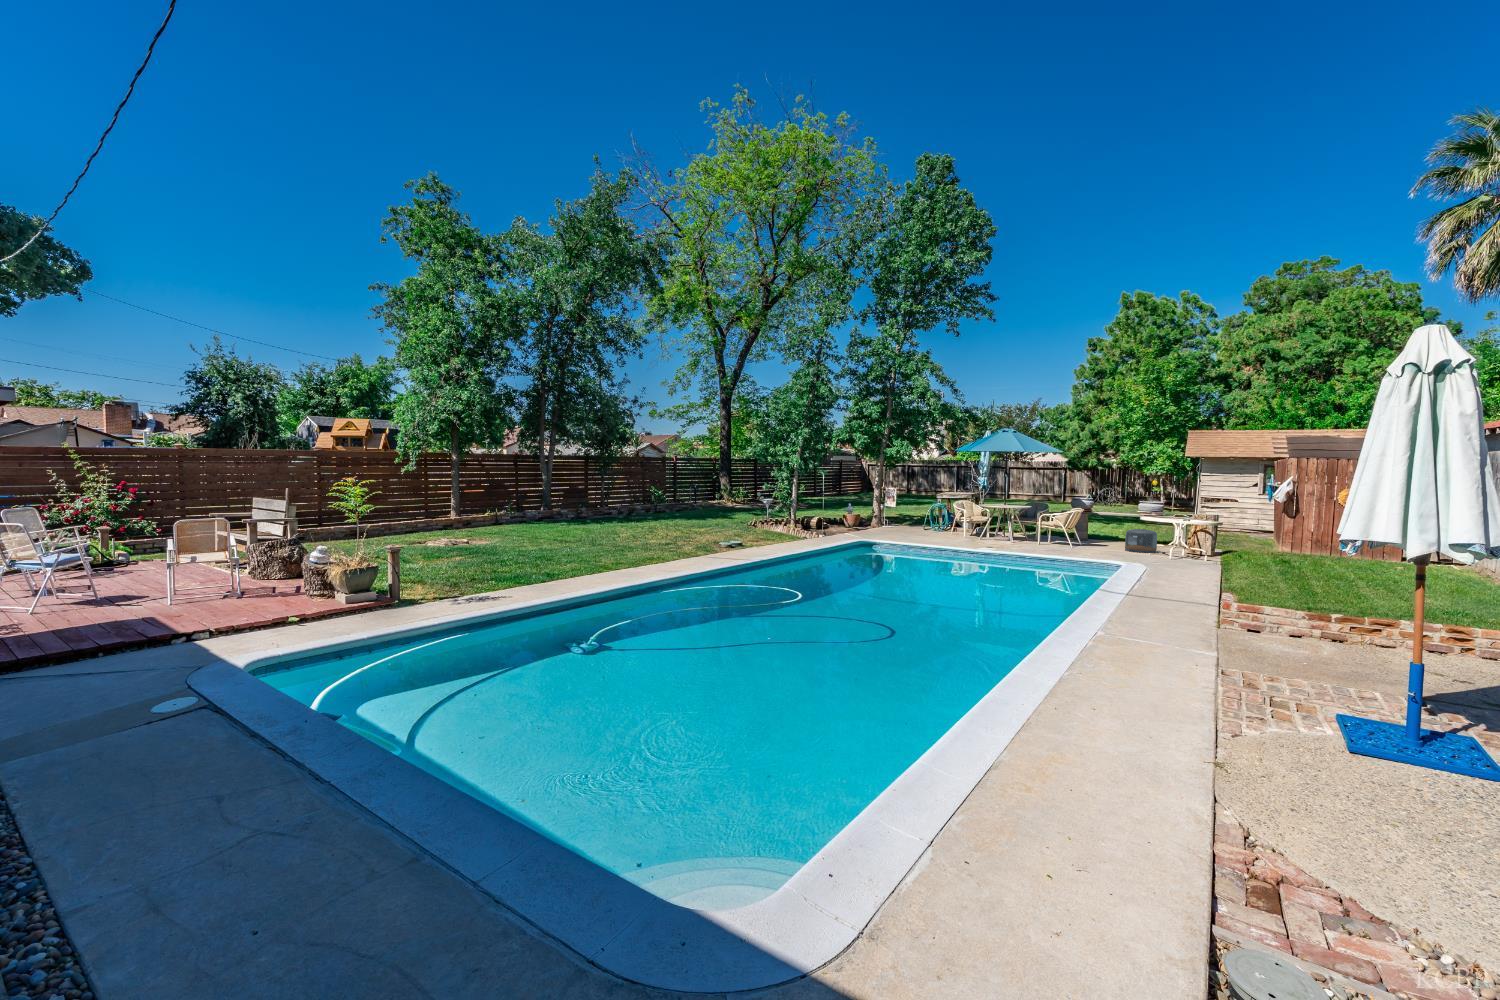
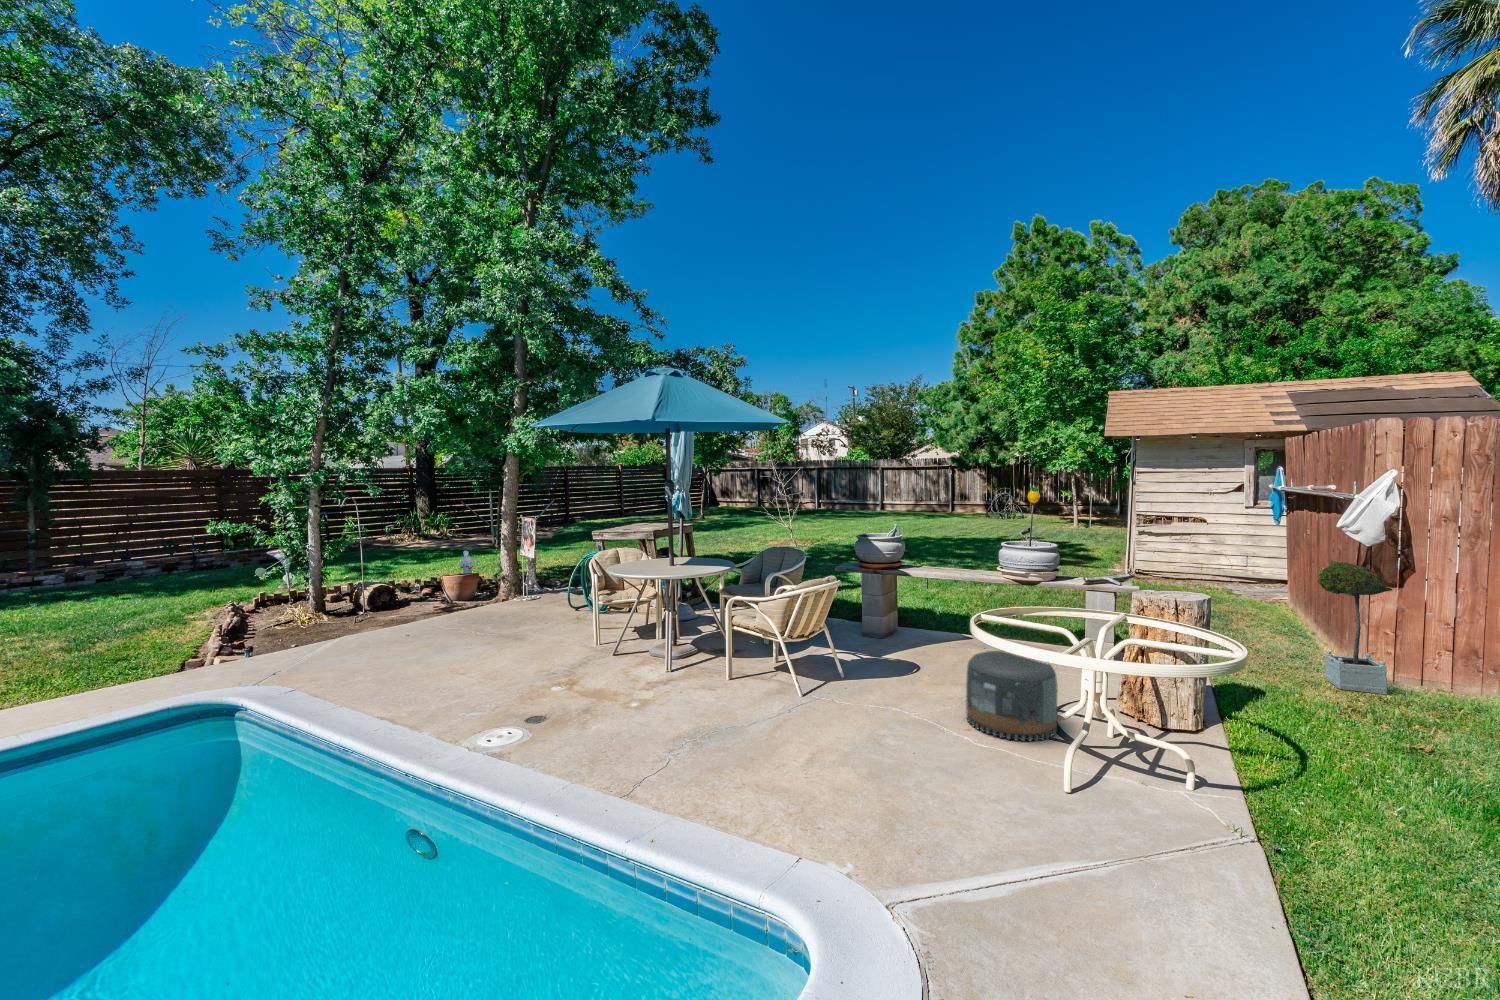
potted tree: none [1256,506,1280,551] -> present [1318,559,1393,694]

